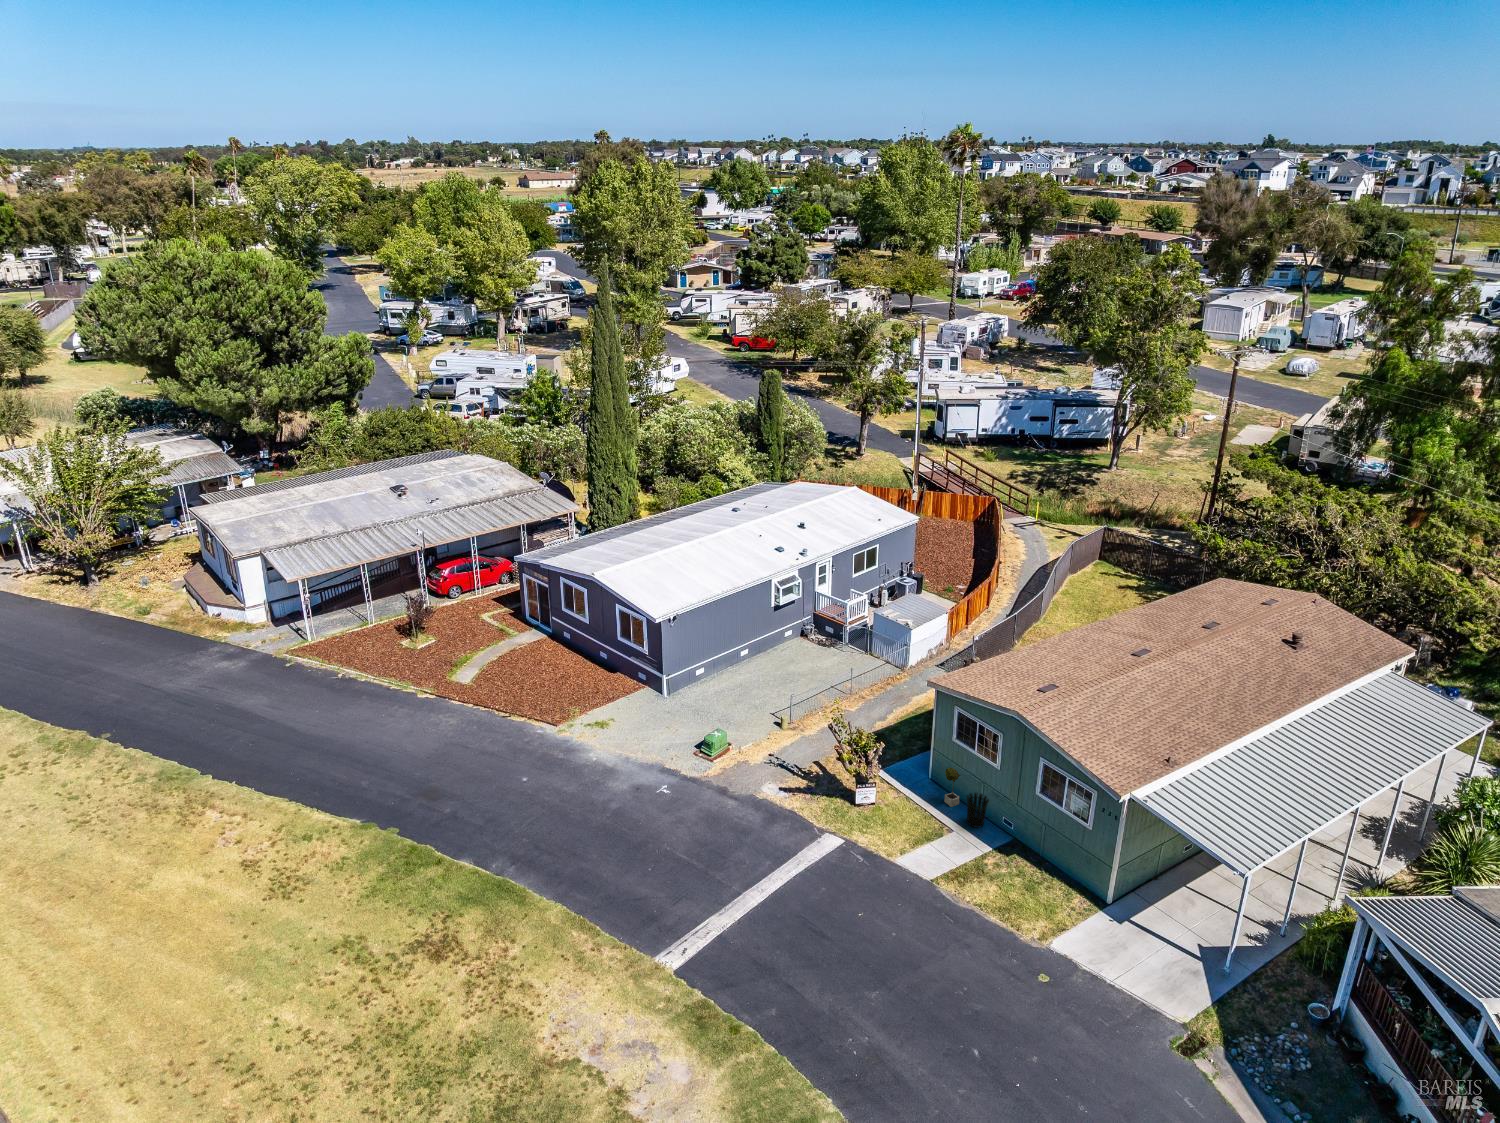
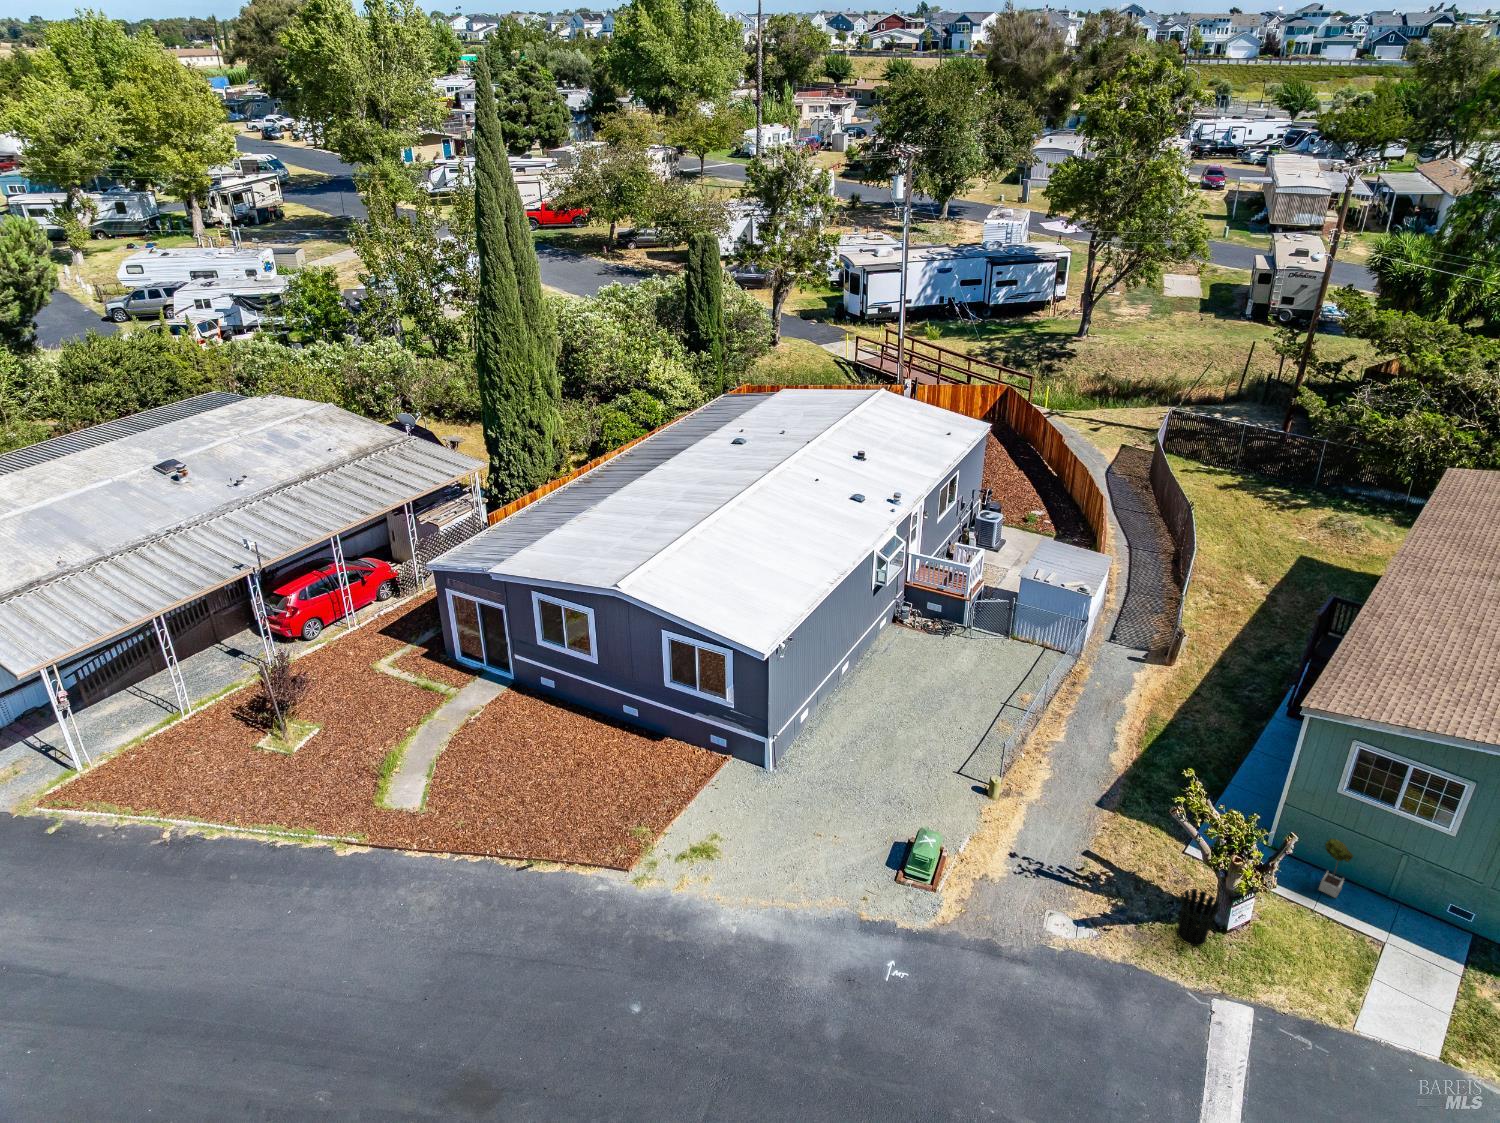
waste bin: present [966,793,989,828] -> present [1177,889,1220,946]

